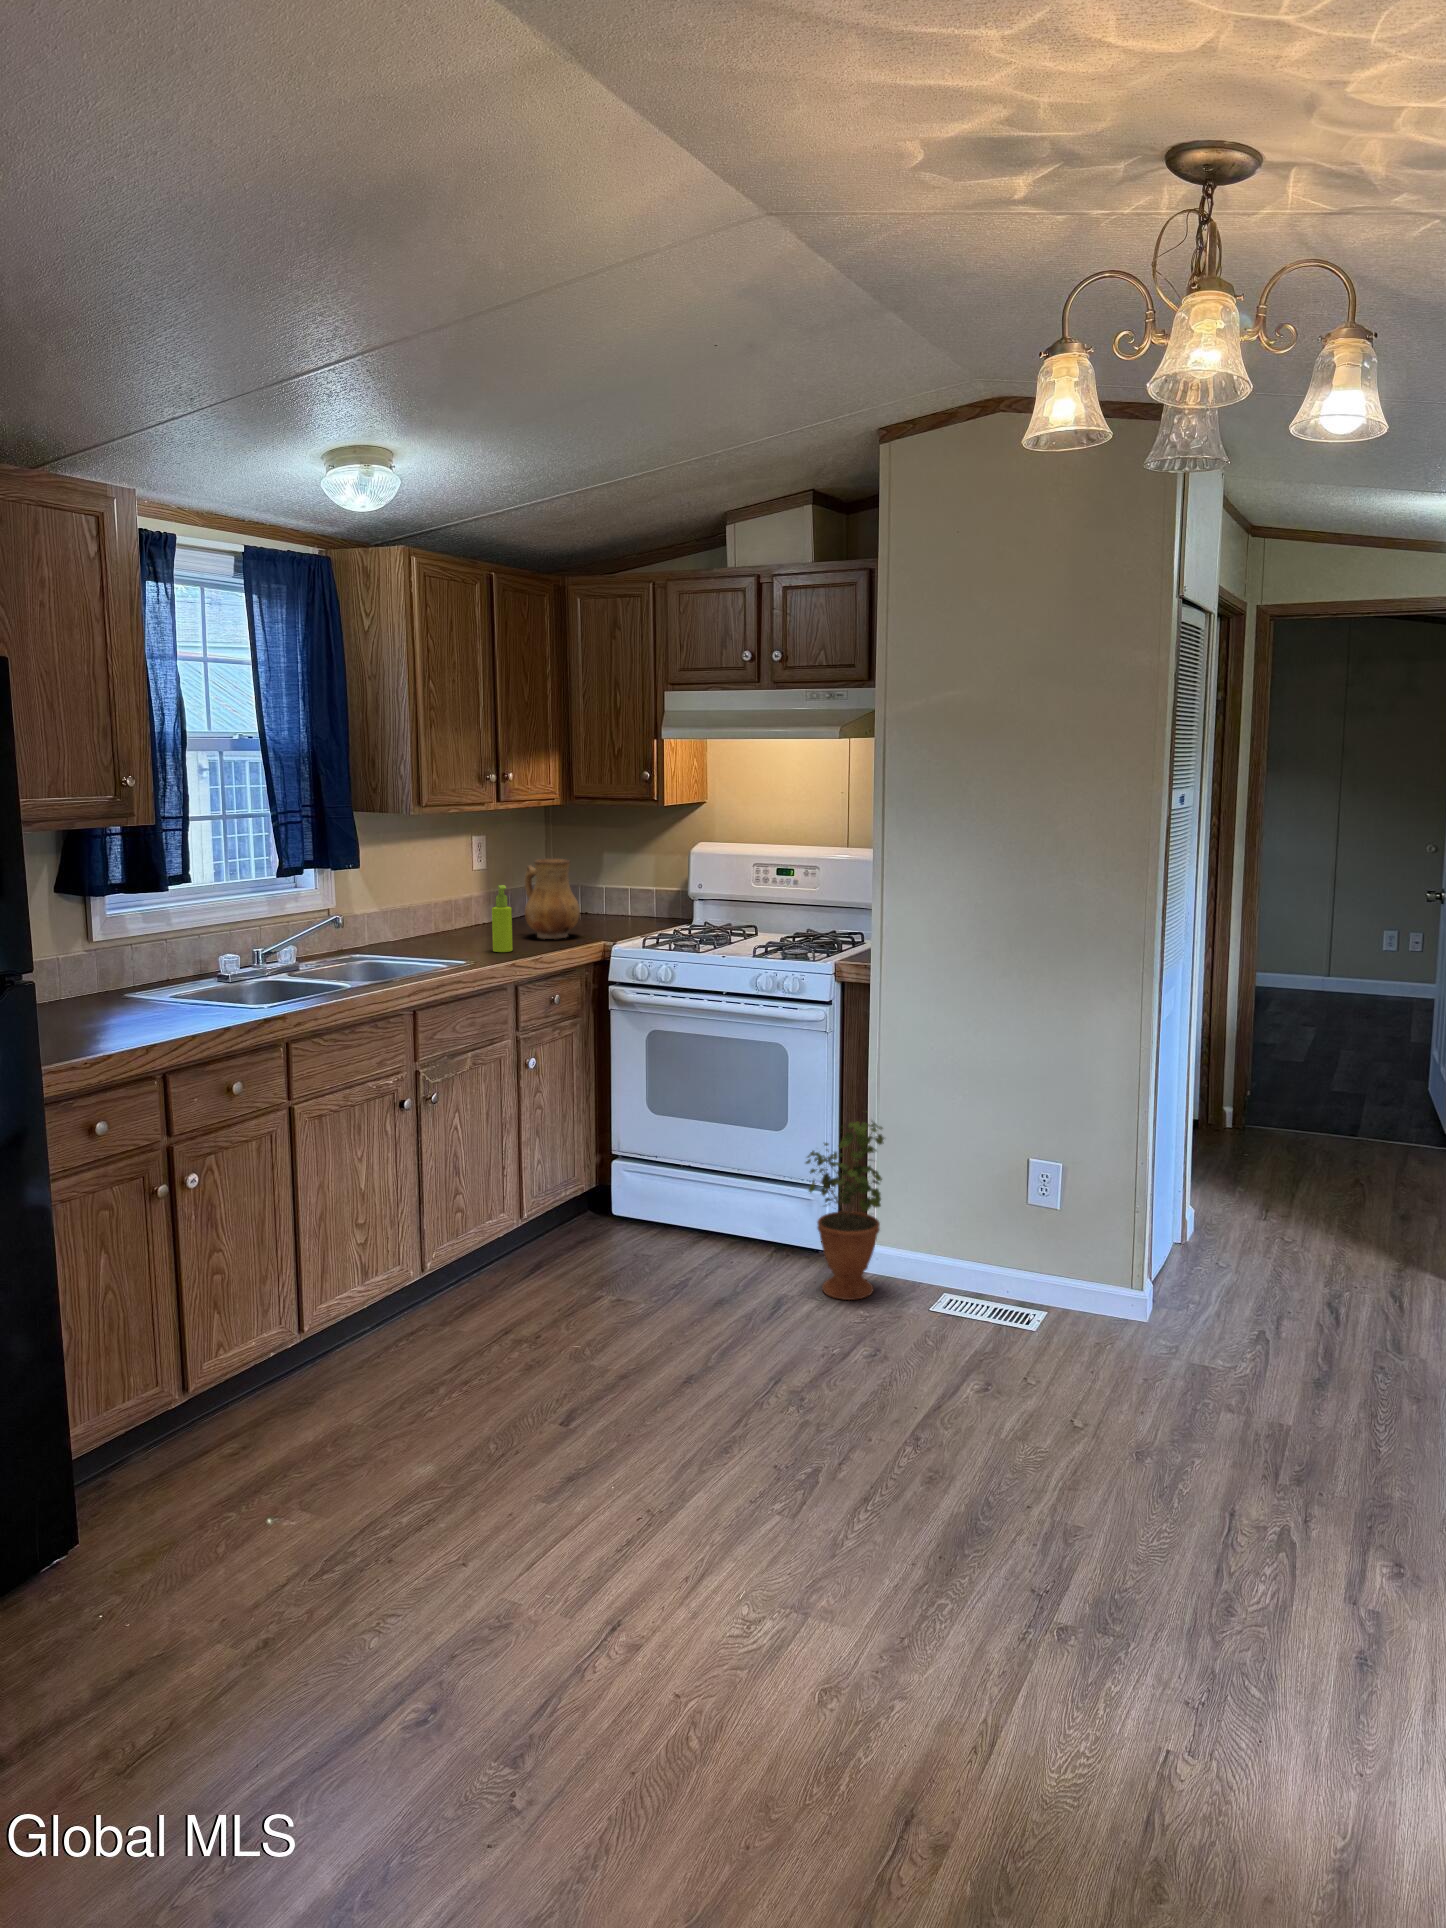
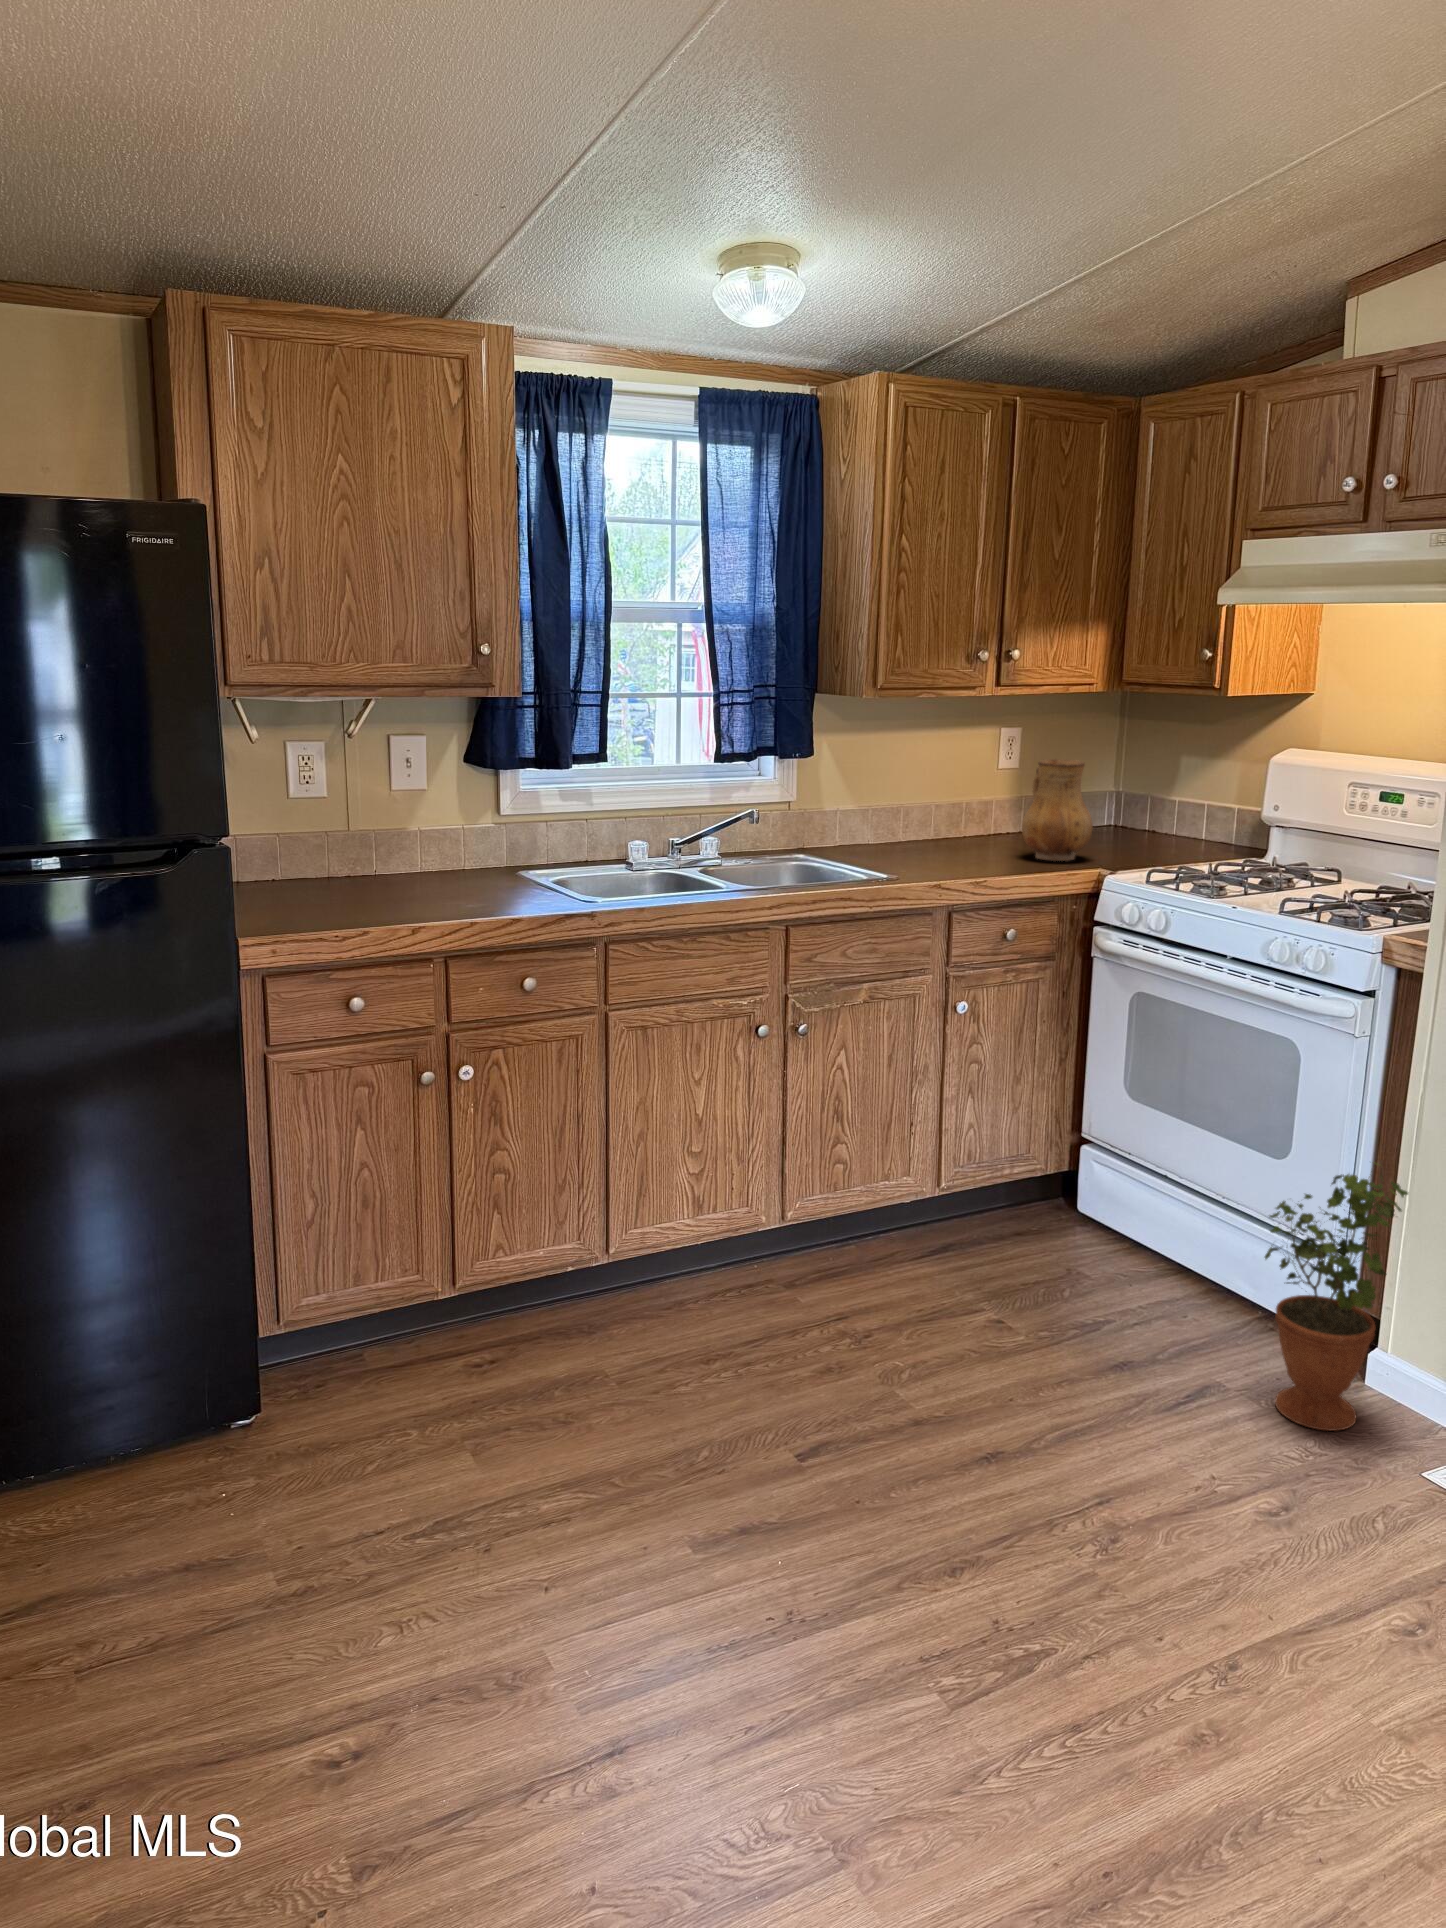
soap dispenser: present [492,885,513,952] -> none [951,787,978,870]

